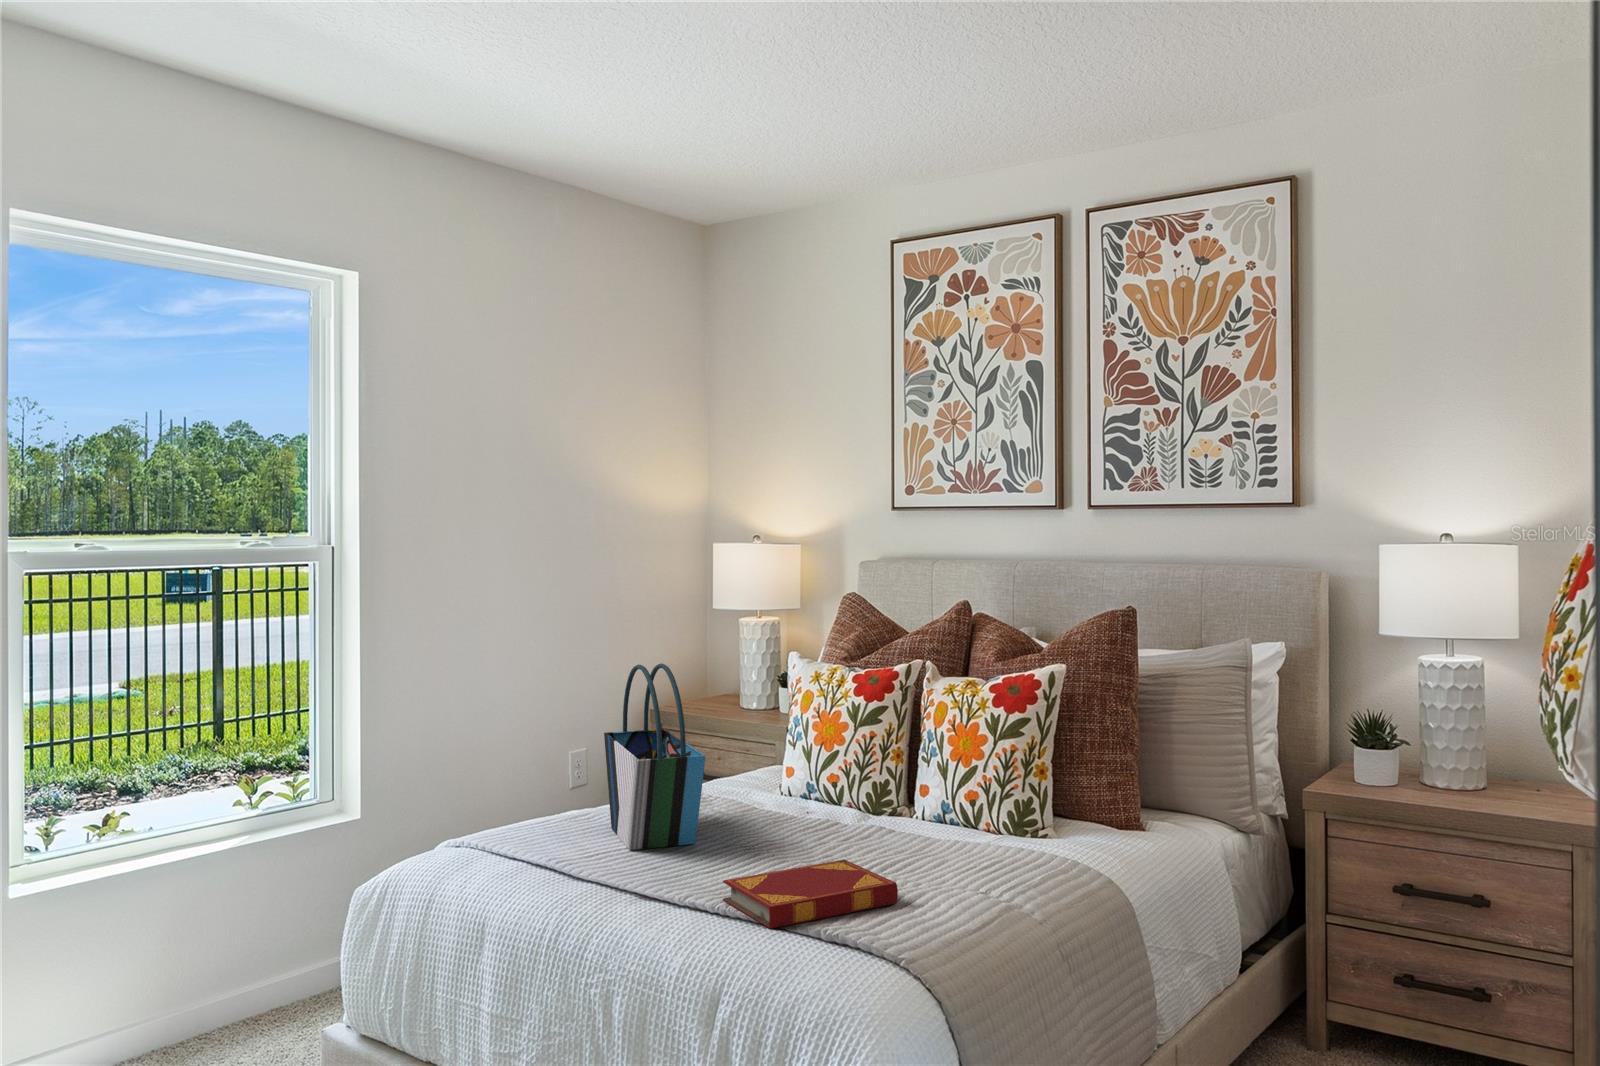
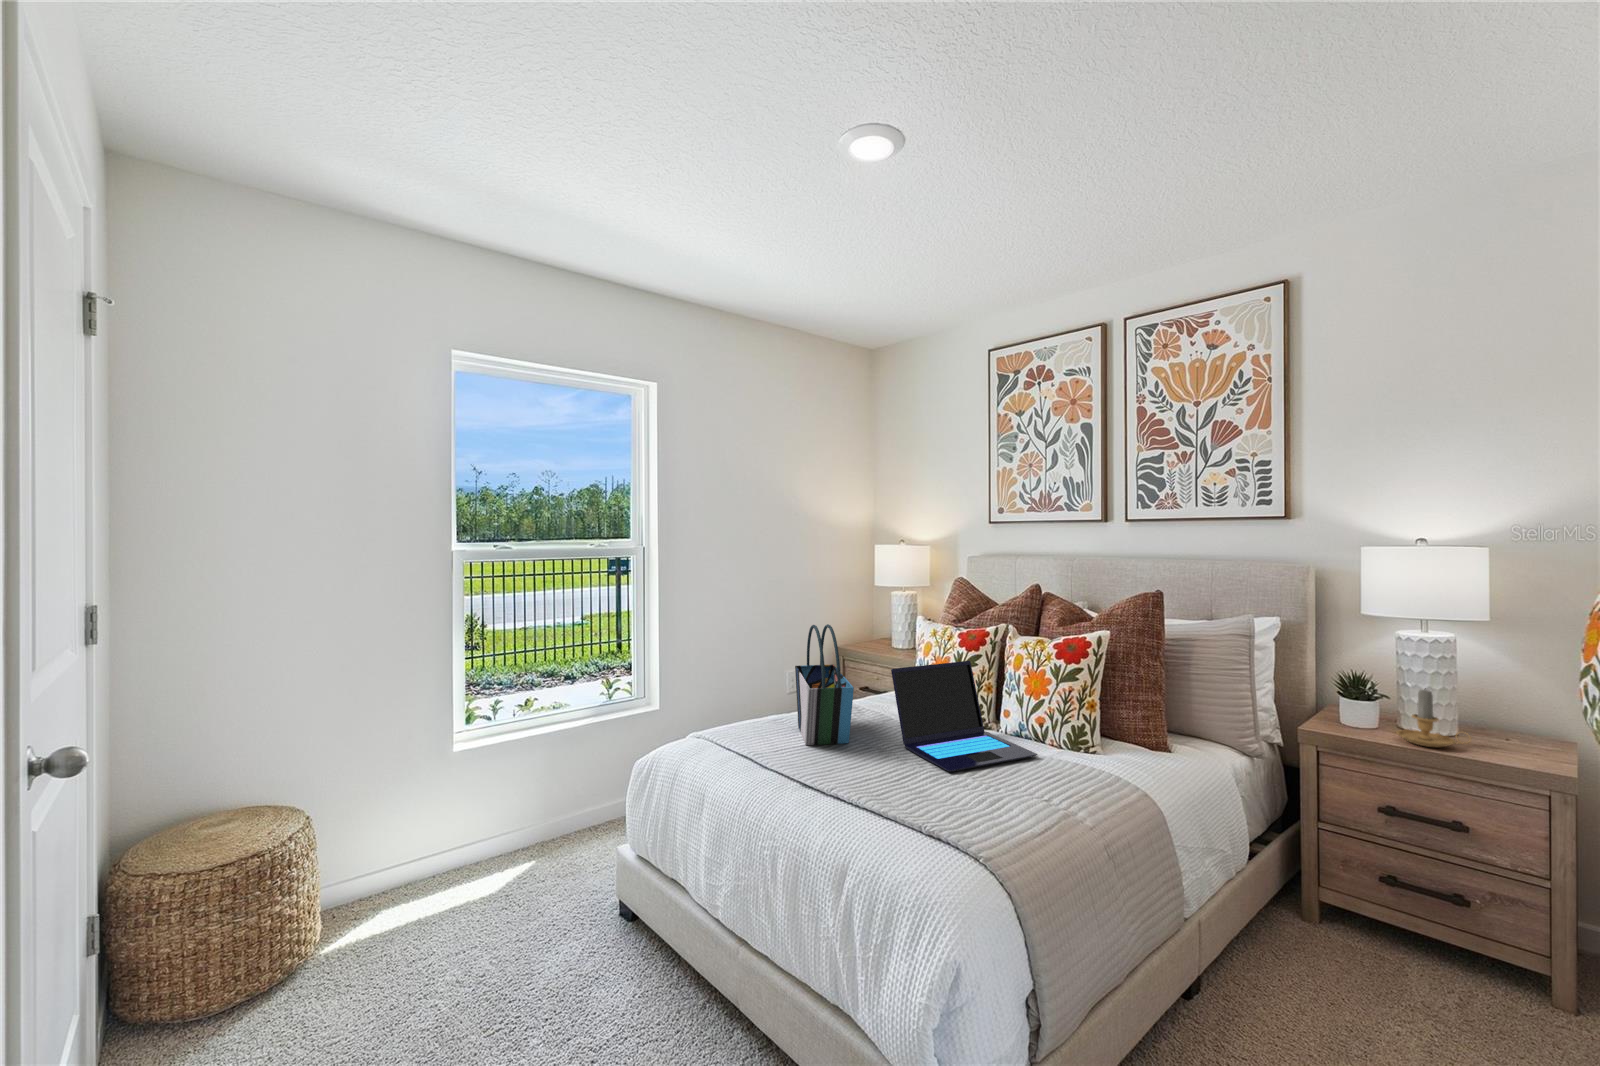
laptop: none [759,714,970,869] -> present [891,661,1038,772]
candle: none [1412,724,1491,800] -> present [1396,690,1471,747]
hardback book: present [723,860,898,929] -> none [859,767,982,820]

